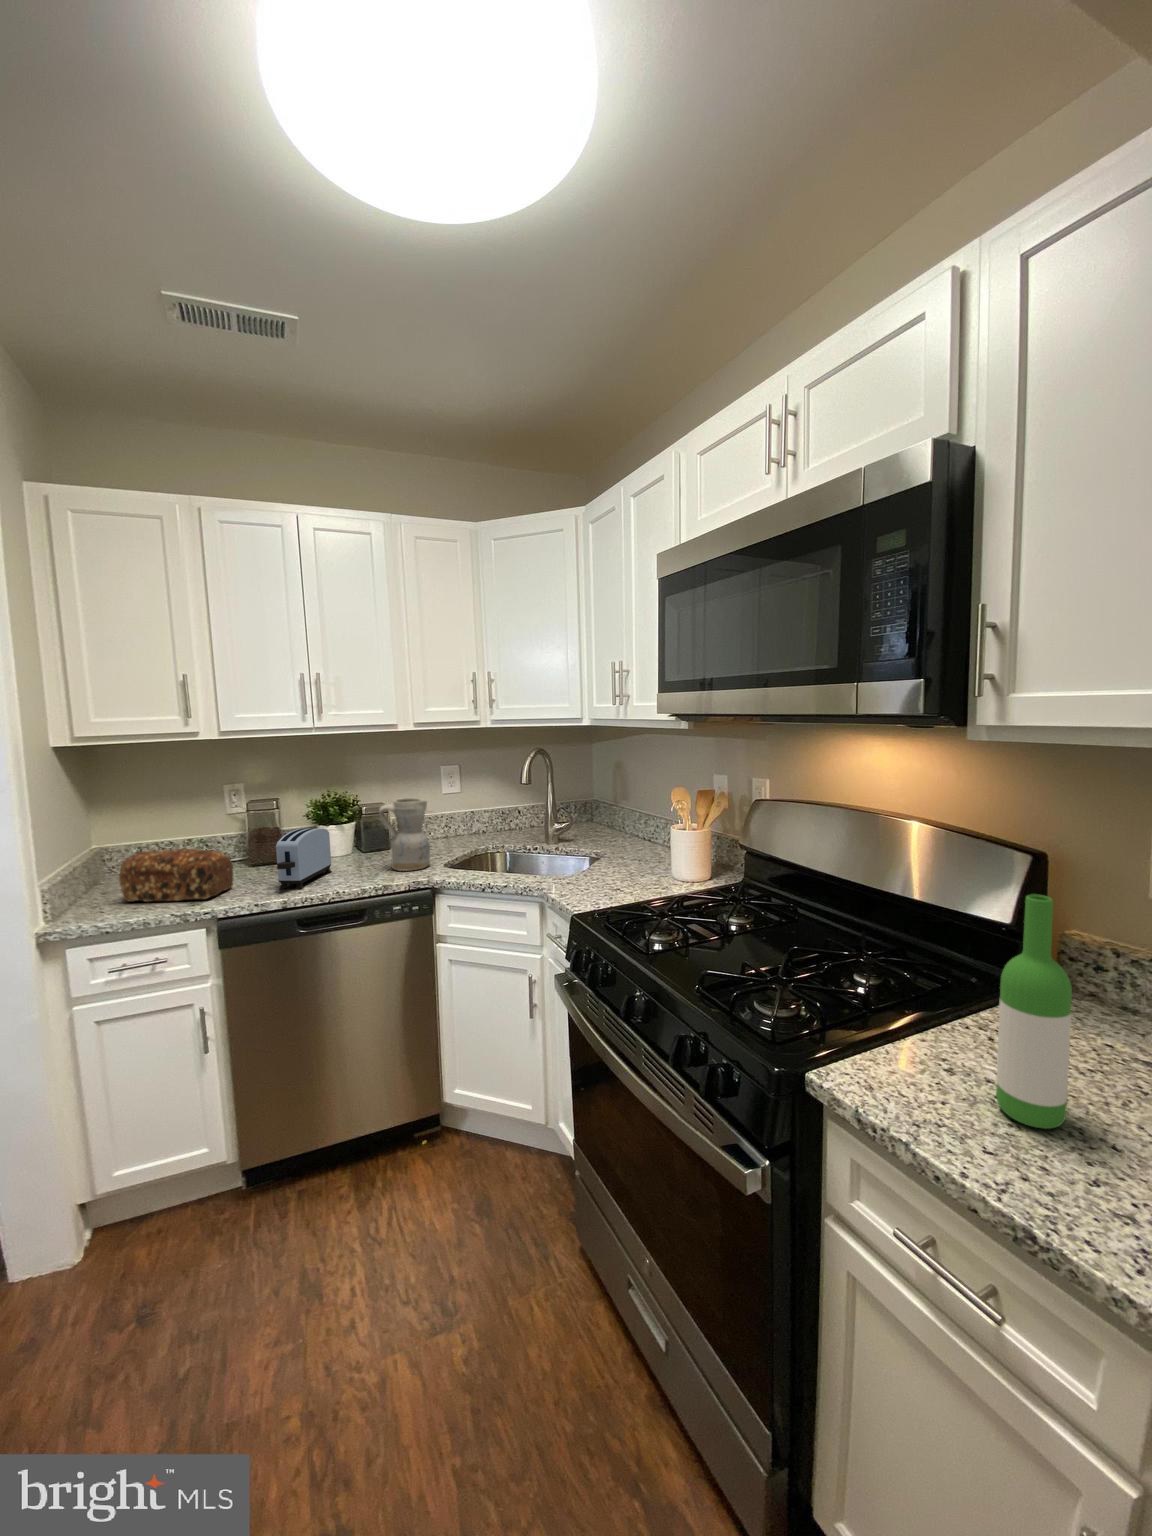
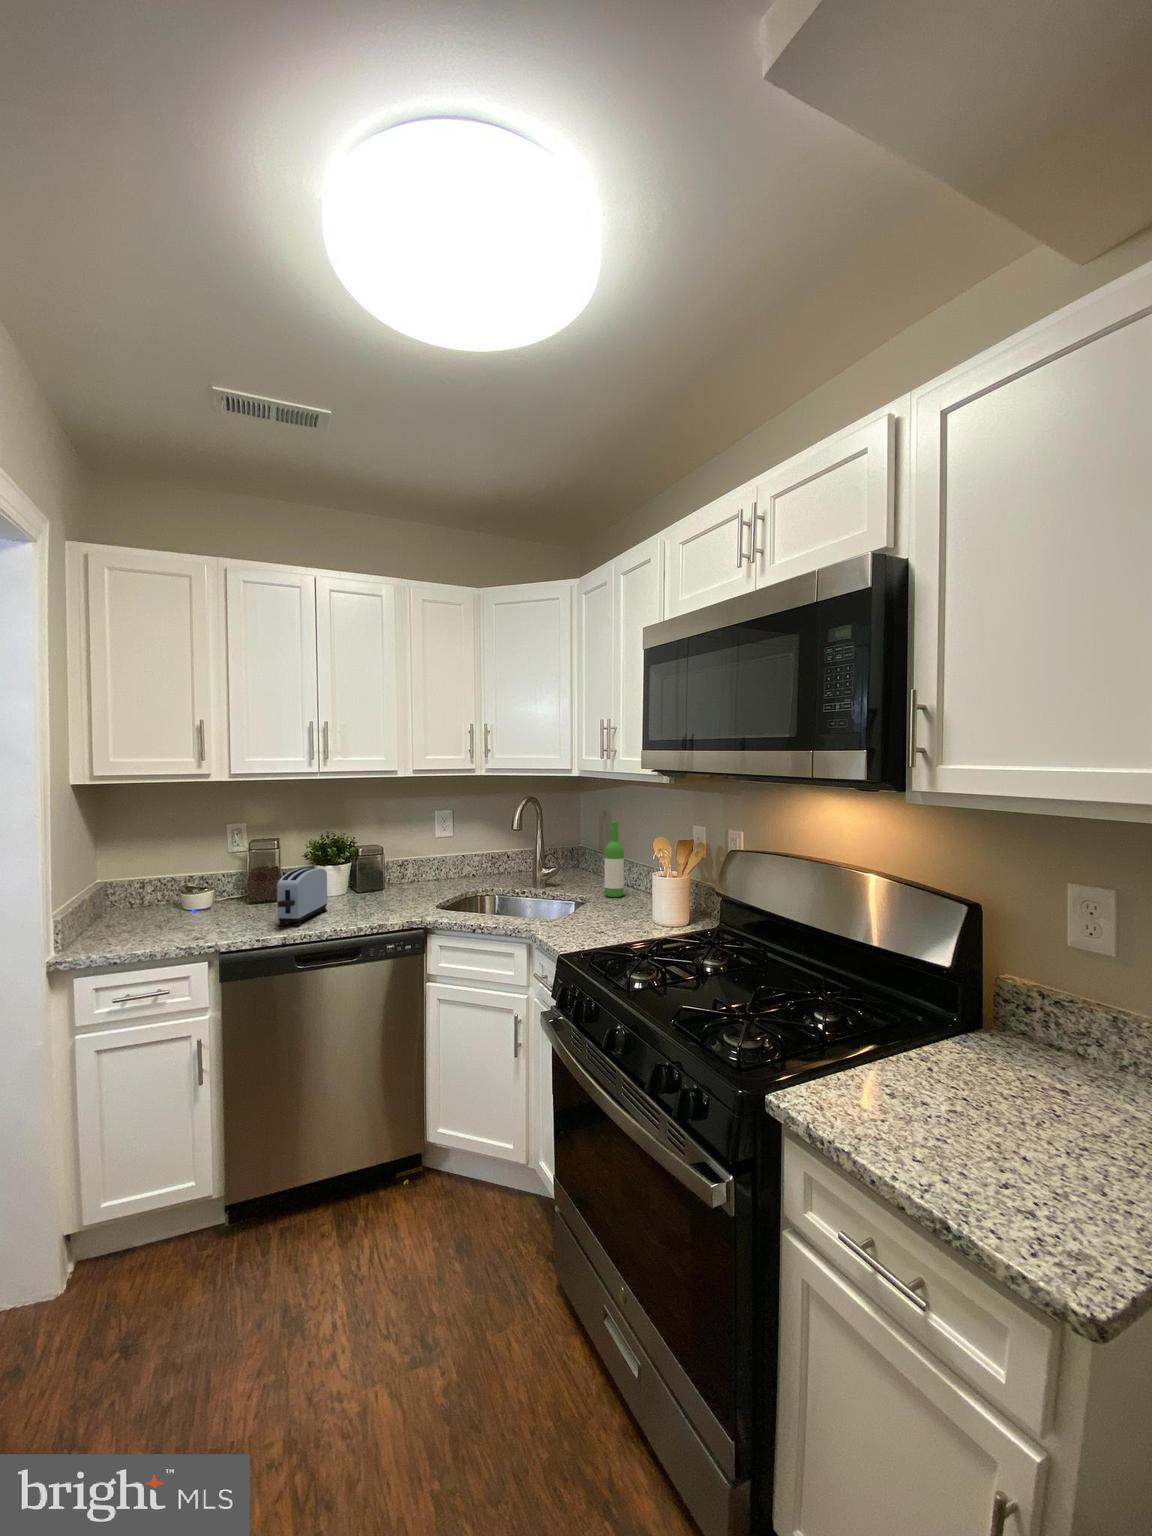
ceramic pitcher: present [379,798,430,871] -> none [376,841,423,911]
bread loaf: present [119,849,233,902] -> none [125,885,234,936]
wine bottle: present [996,894,1072,1129] -> present [604,821,624,897]

